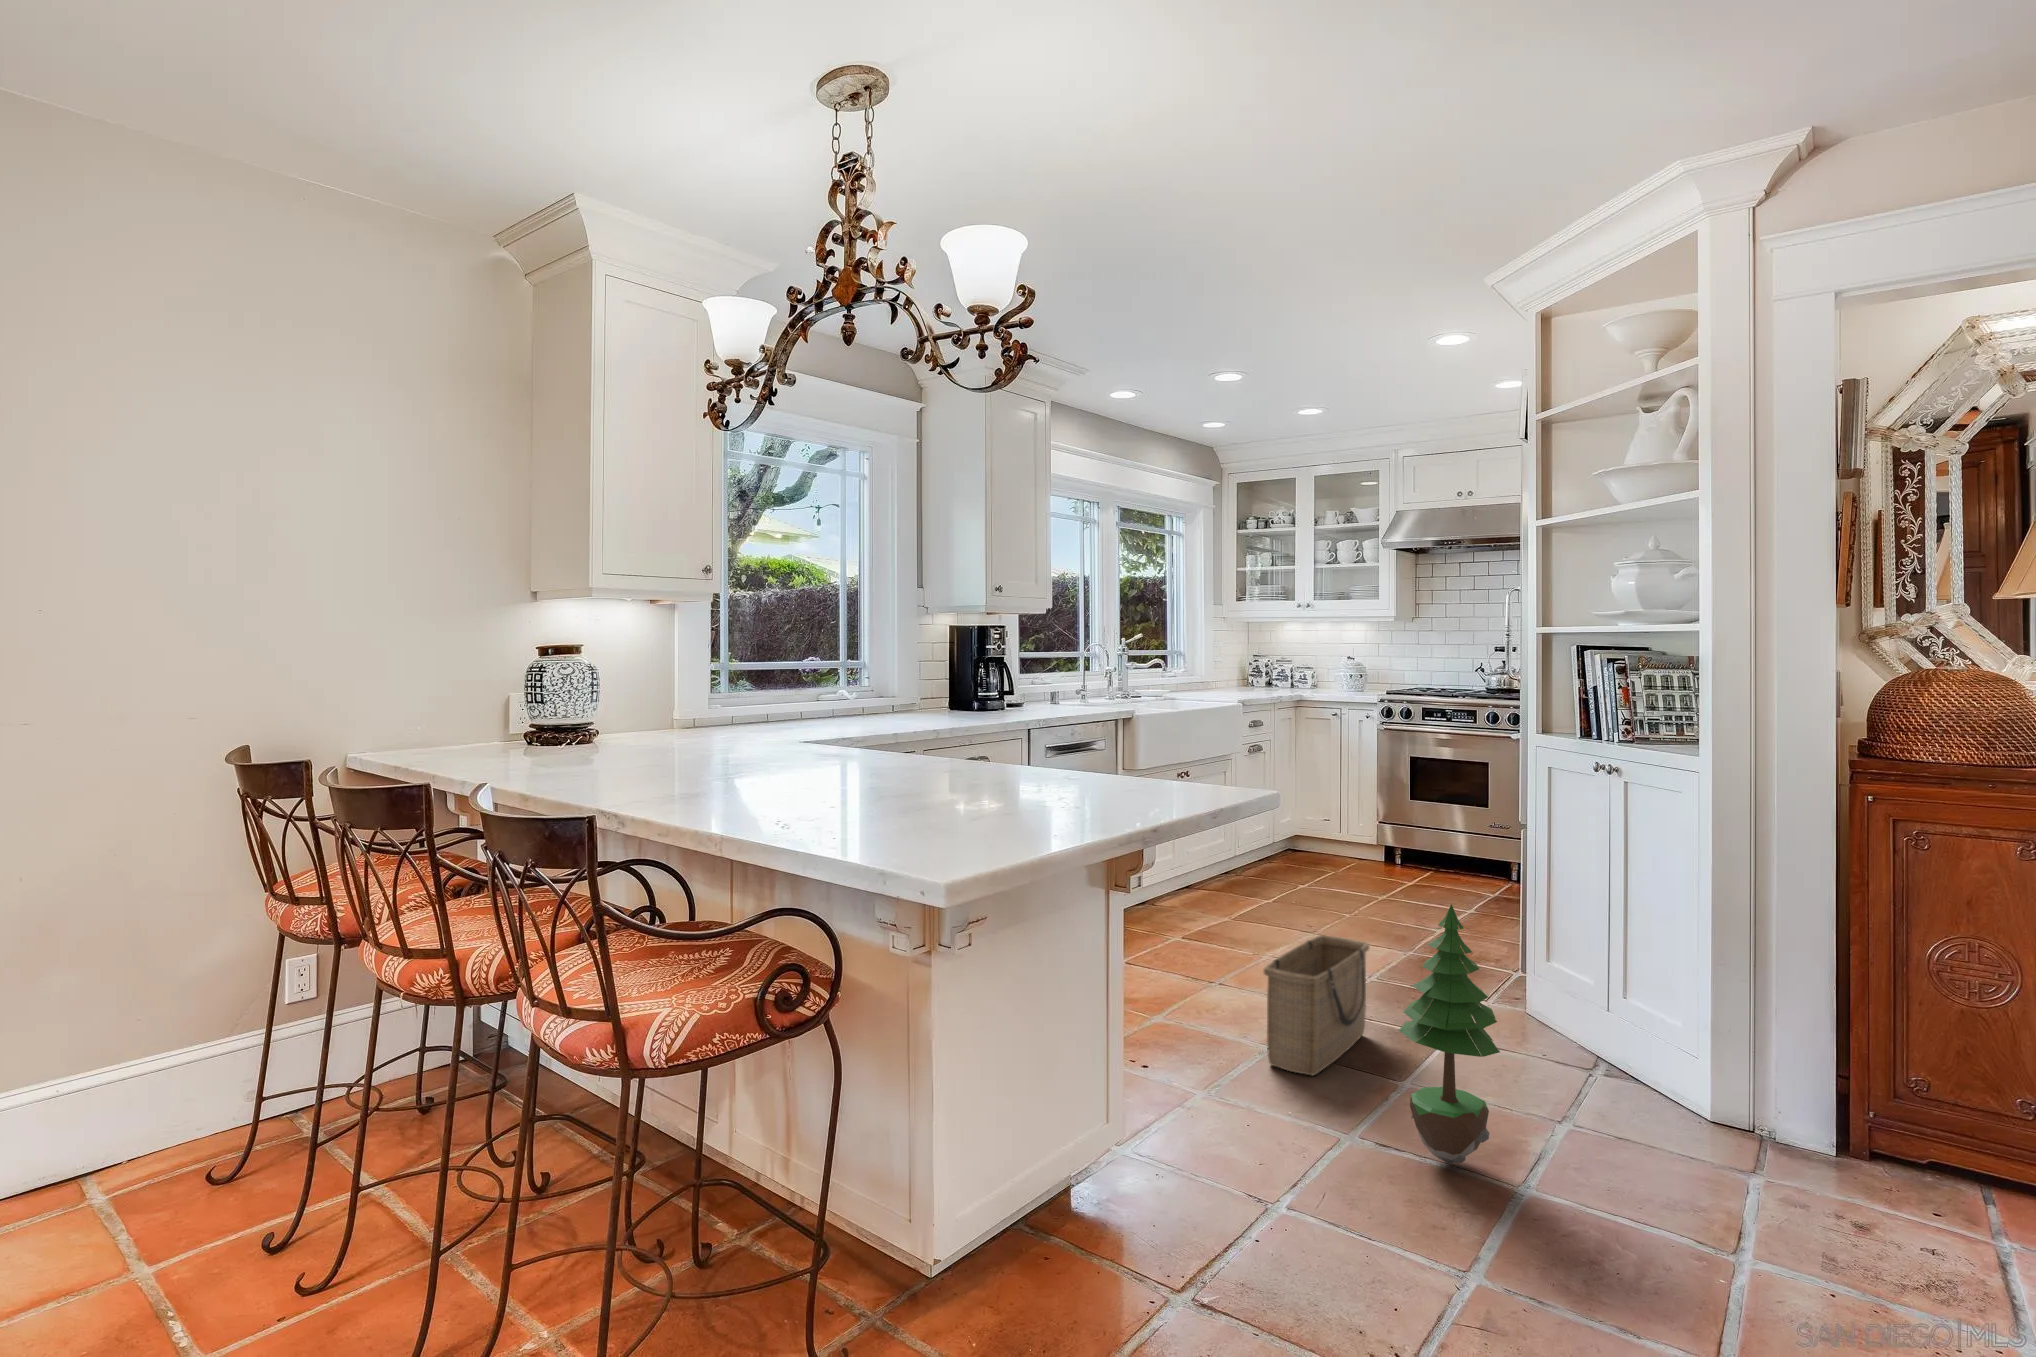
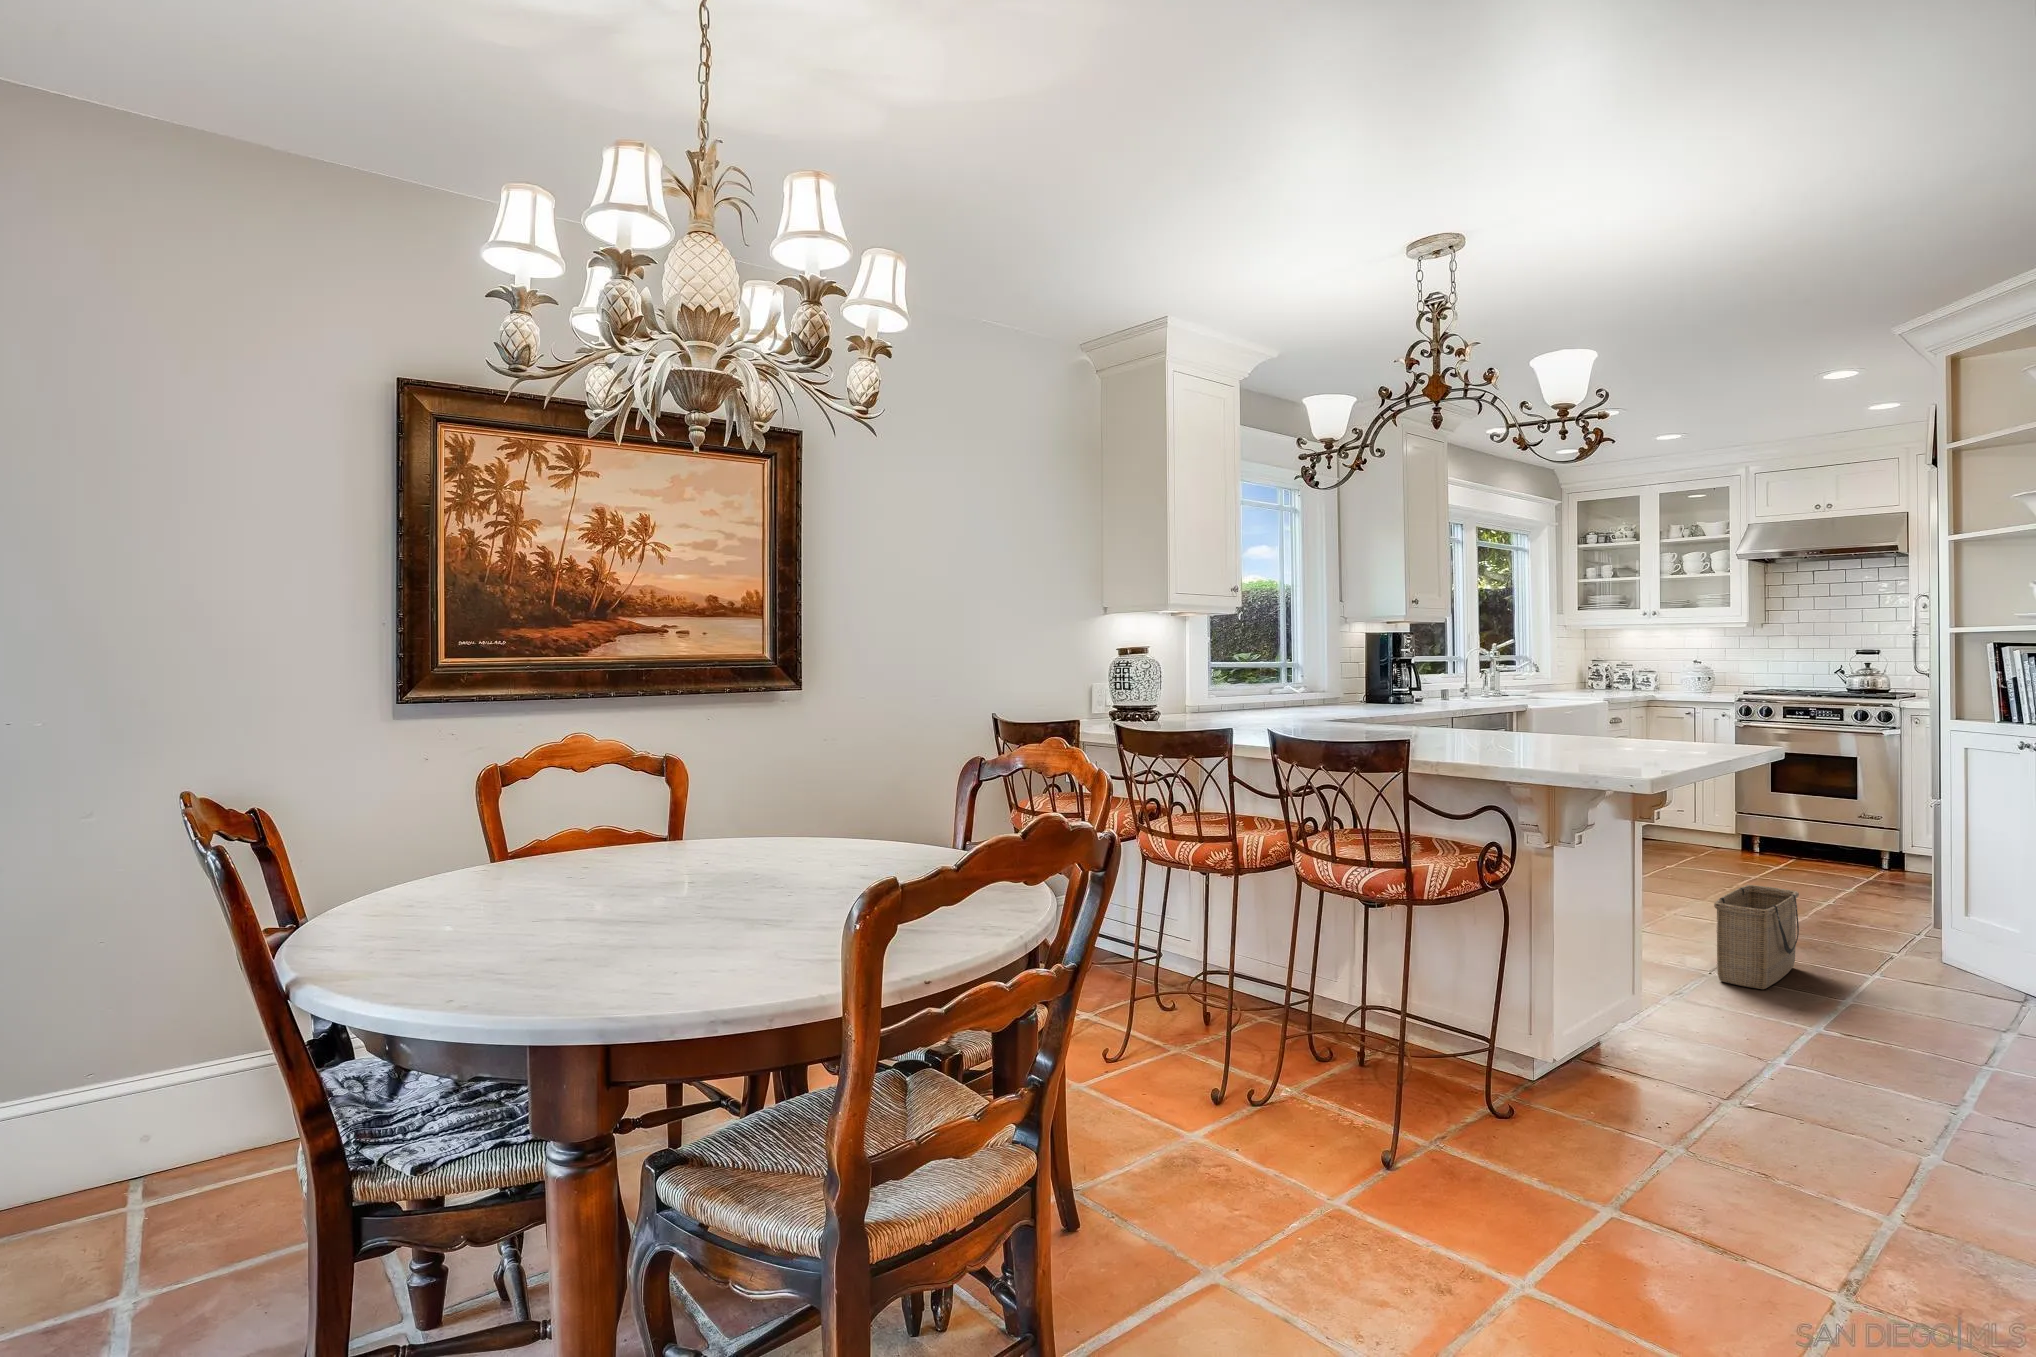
potted tree: present [1399,904,1500,1163] -> none [1867,843,1965,1045]

